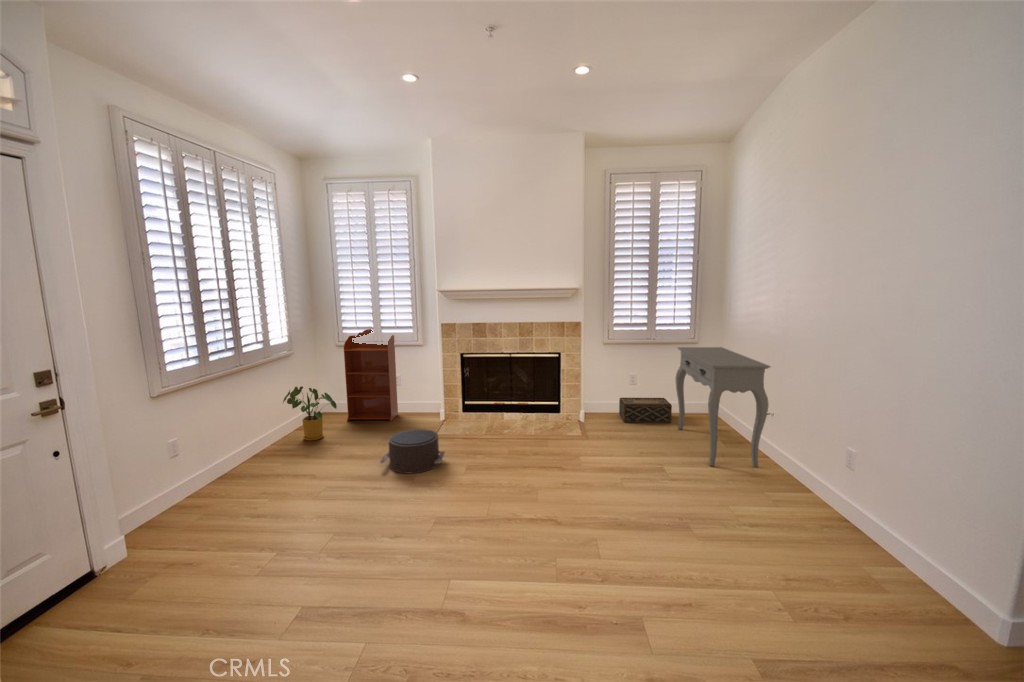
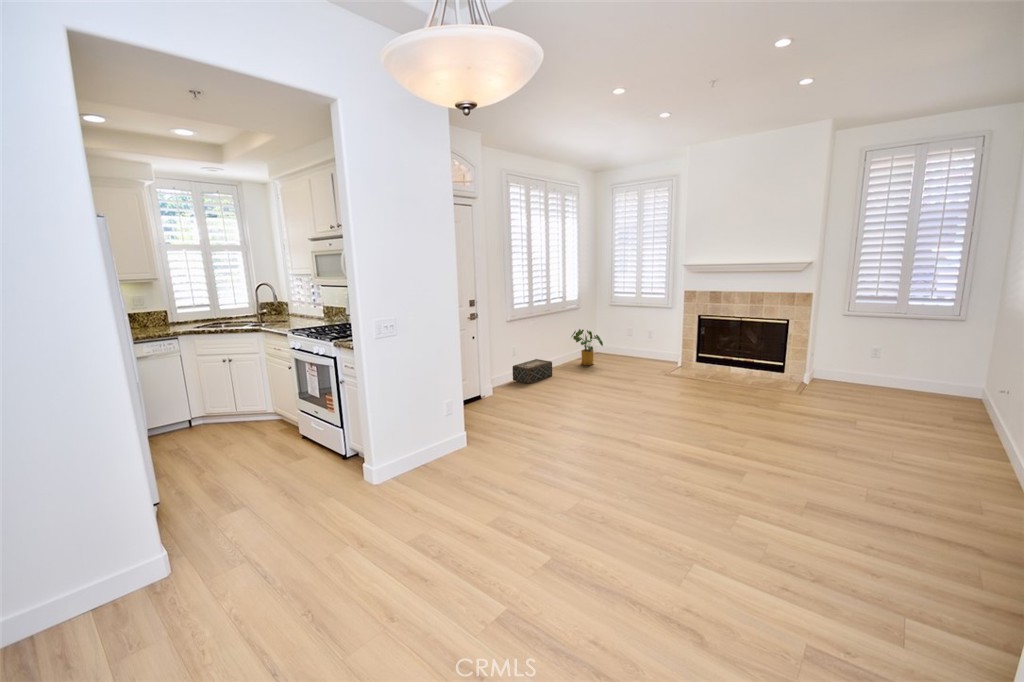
bookcase: present [344,329,398,422] -> none [611,294,650,362]
console table: present [676,347,770,467] -> none [920,323,1015,445]
woven basket: present [619,398,672,423] -> present [513,359,552,384]
pouf: present [380,429,445,474] -> none [622,364,670,391]

